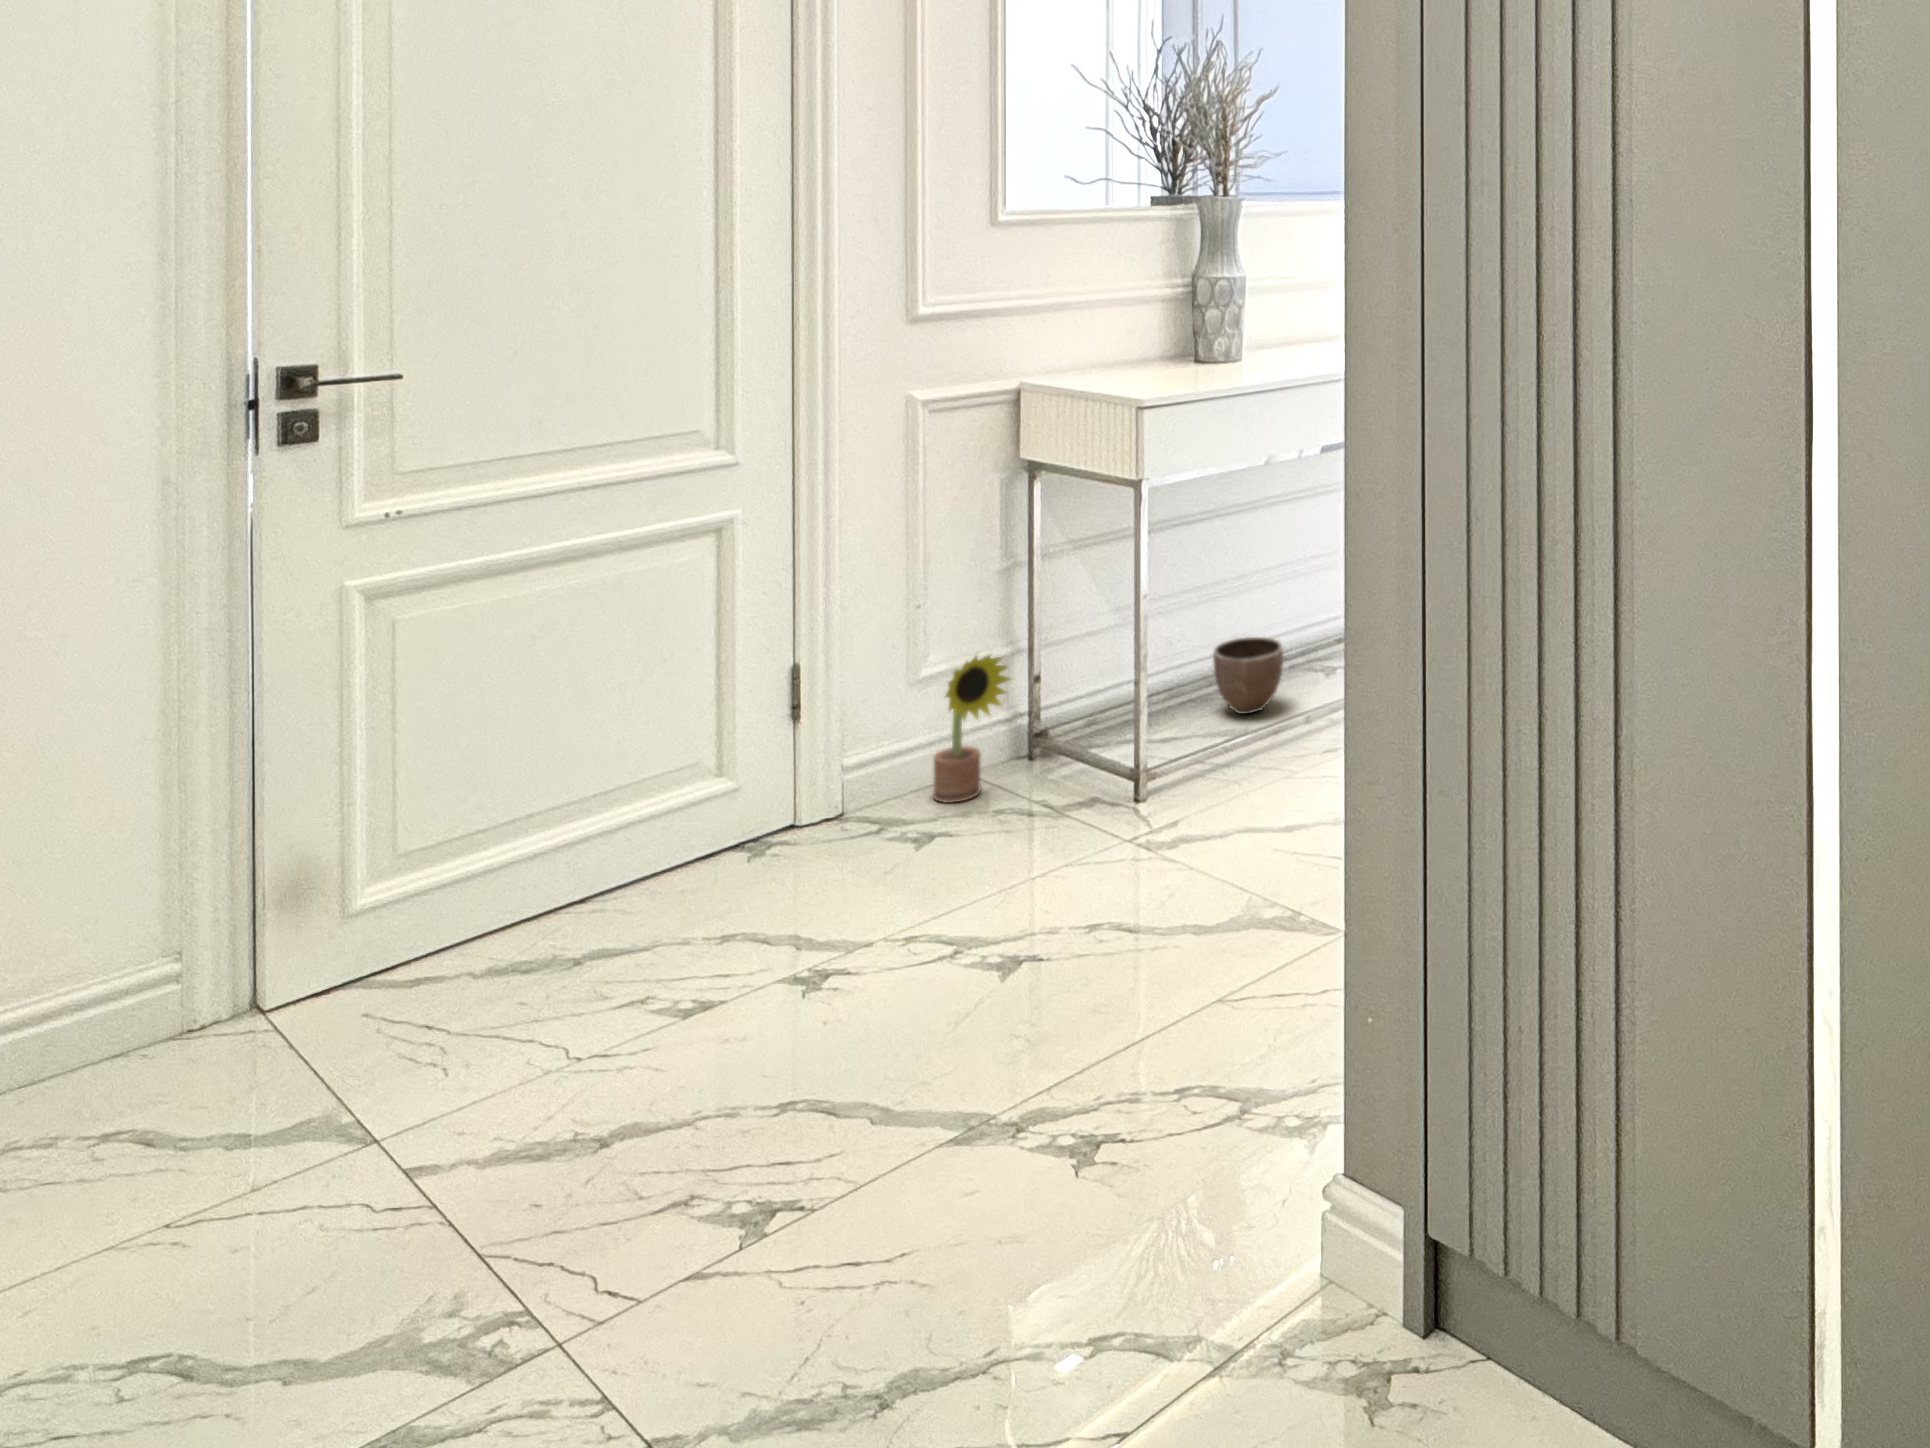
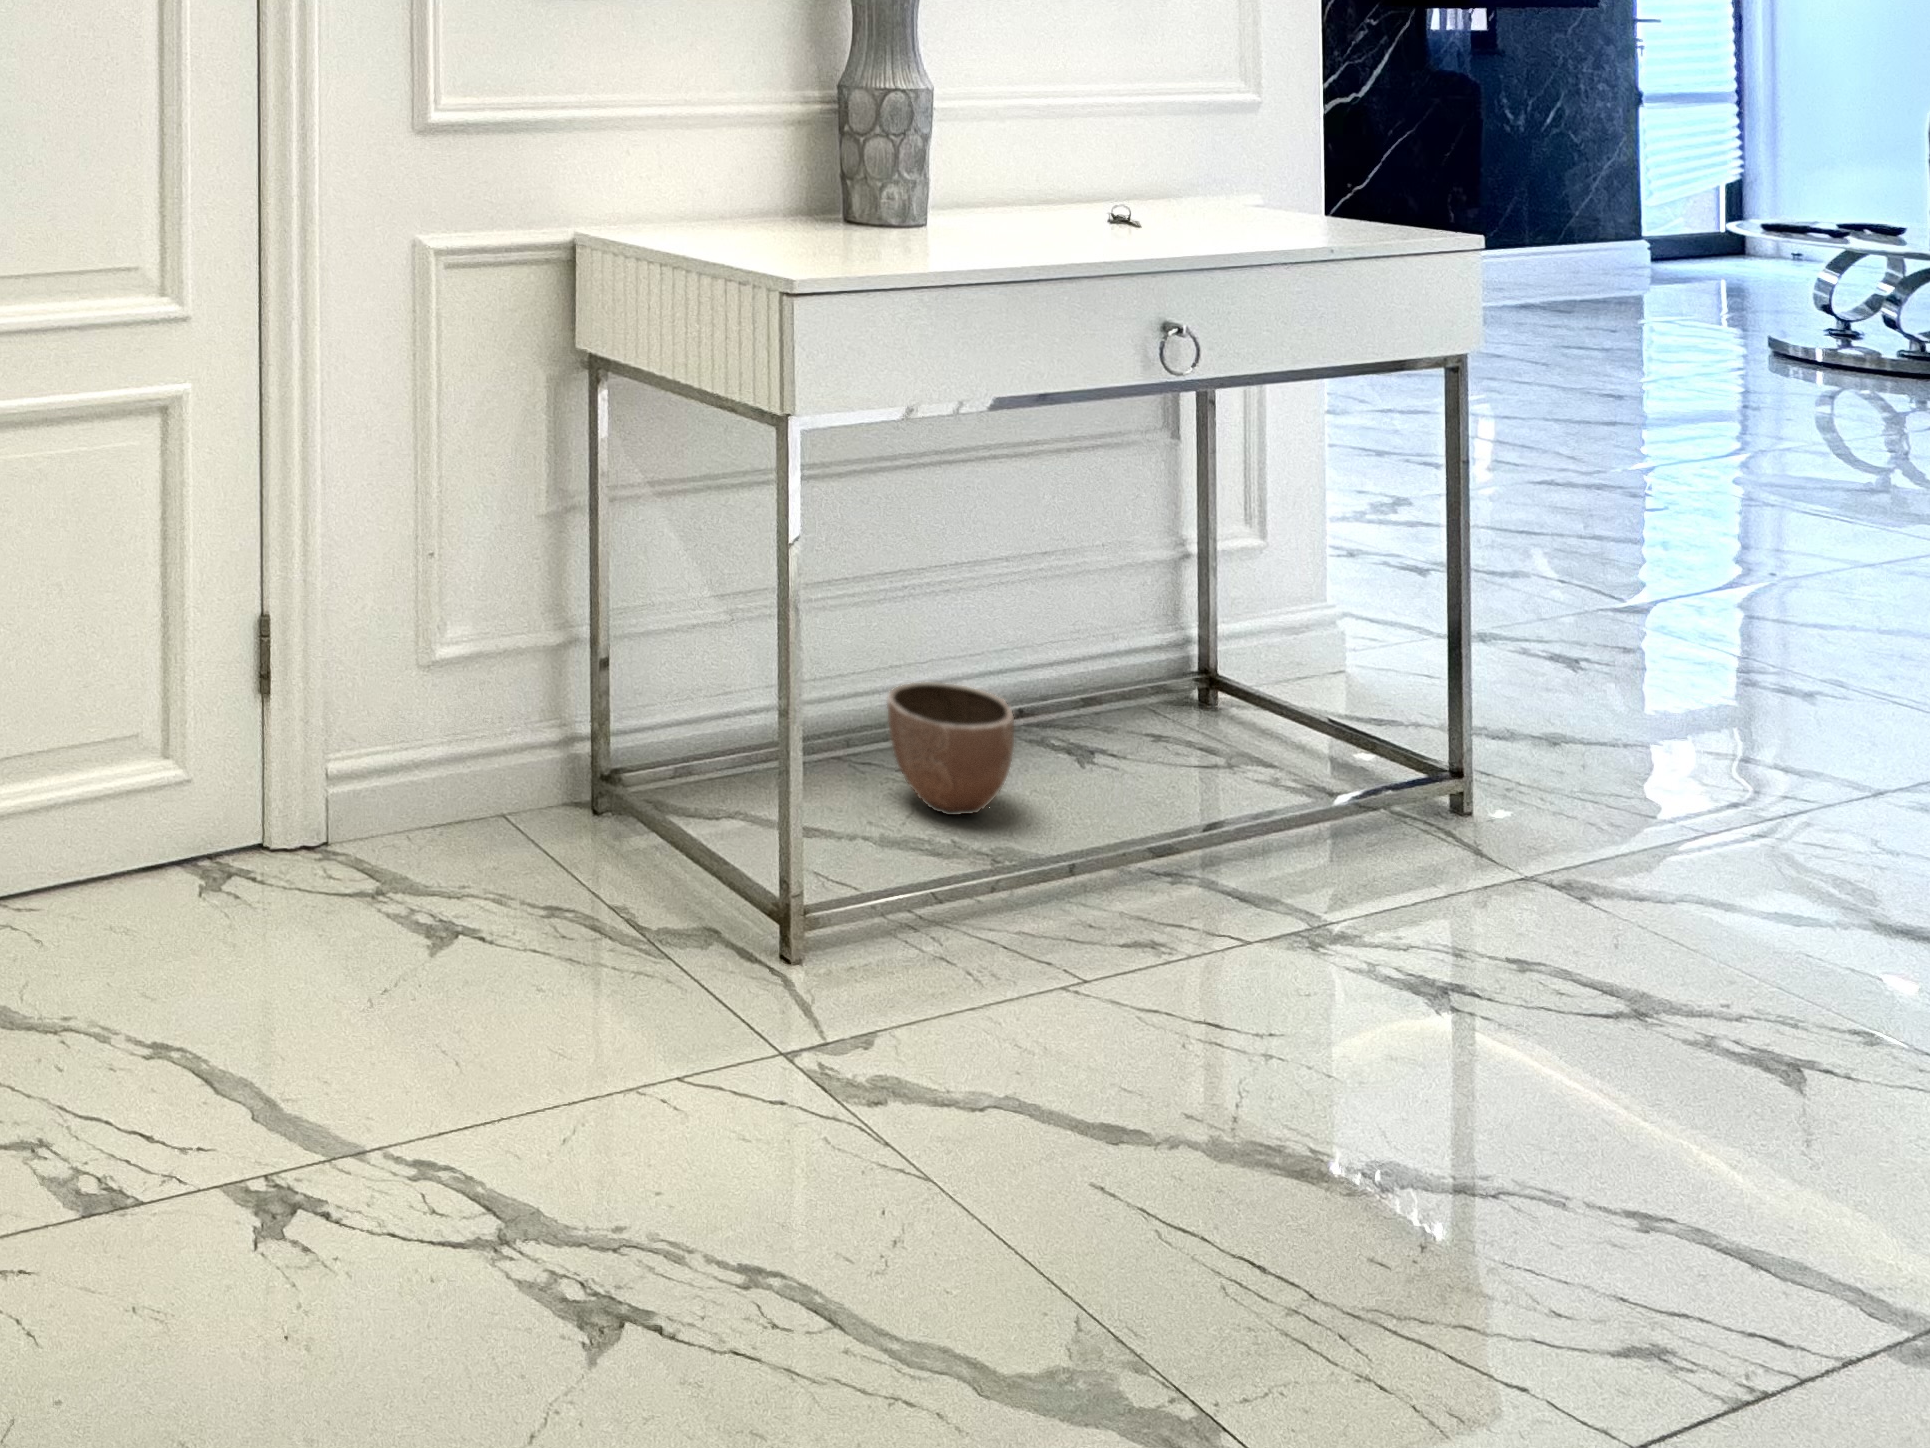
decorative plant: present [934,655,1010,803] -> none [453,645,571,868]

